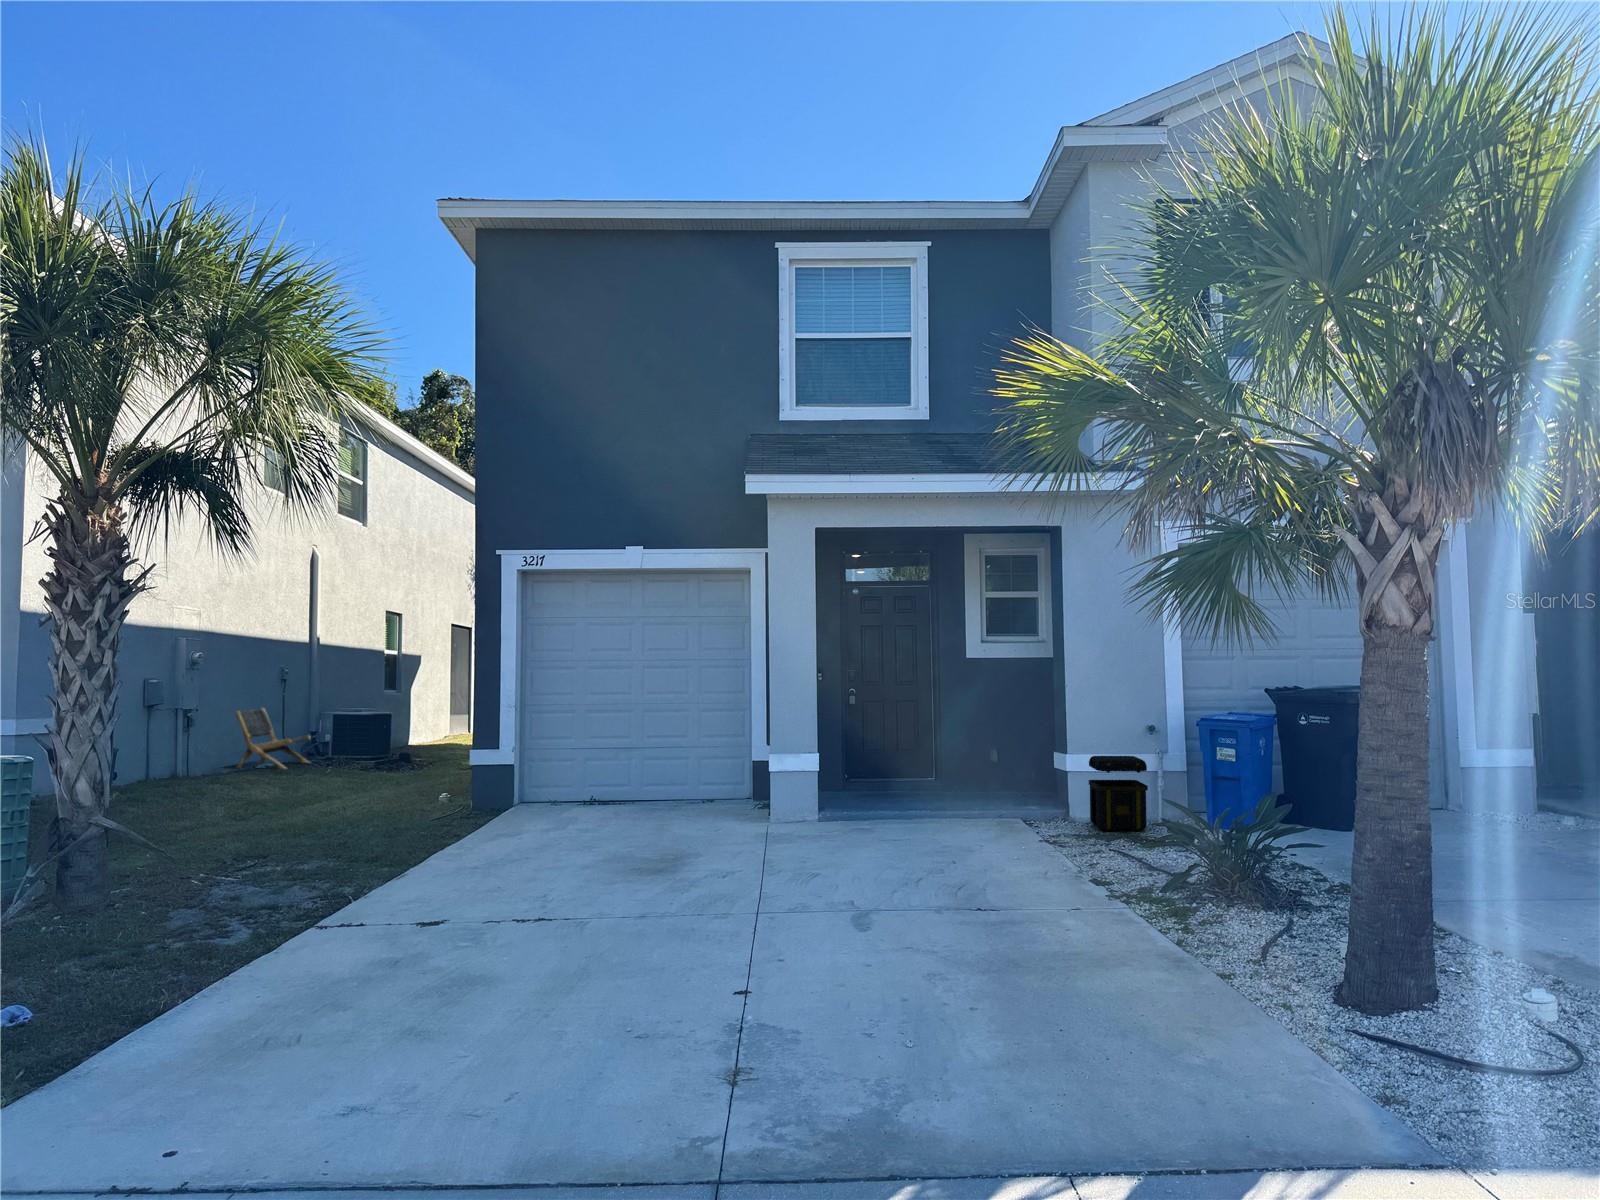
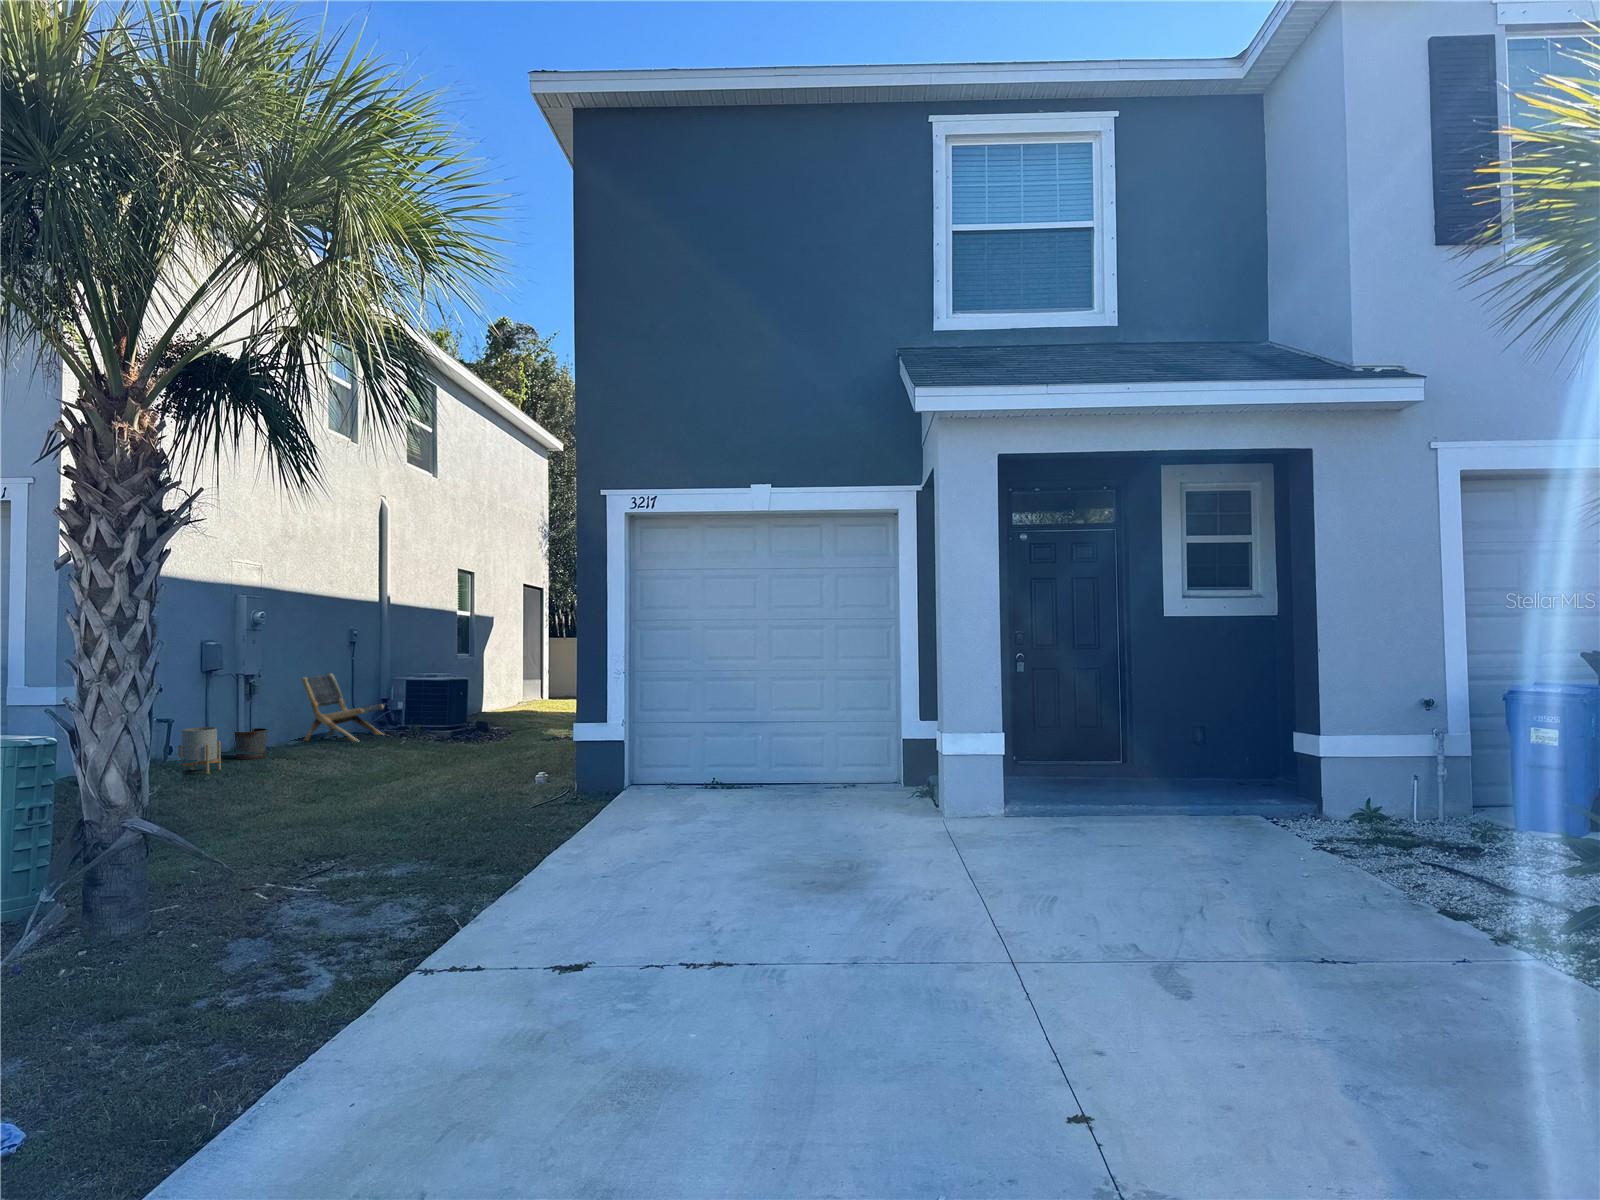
planter: none [123,755,161,796] -> present [178,727,221,774]
toolbox: present [1089,756,1148,831] -> none [1348,736,1435,831]
bucket: none [171,757,204,784] -> present [234,728,268,759]

